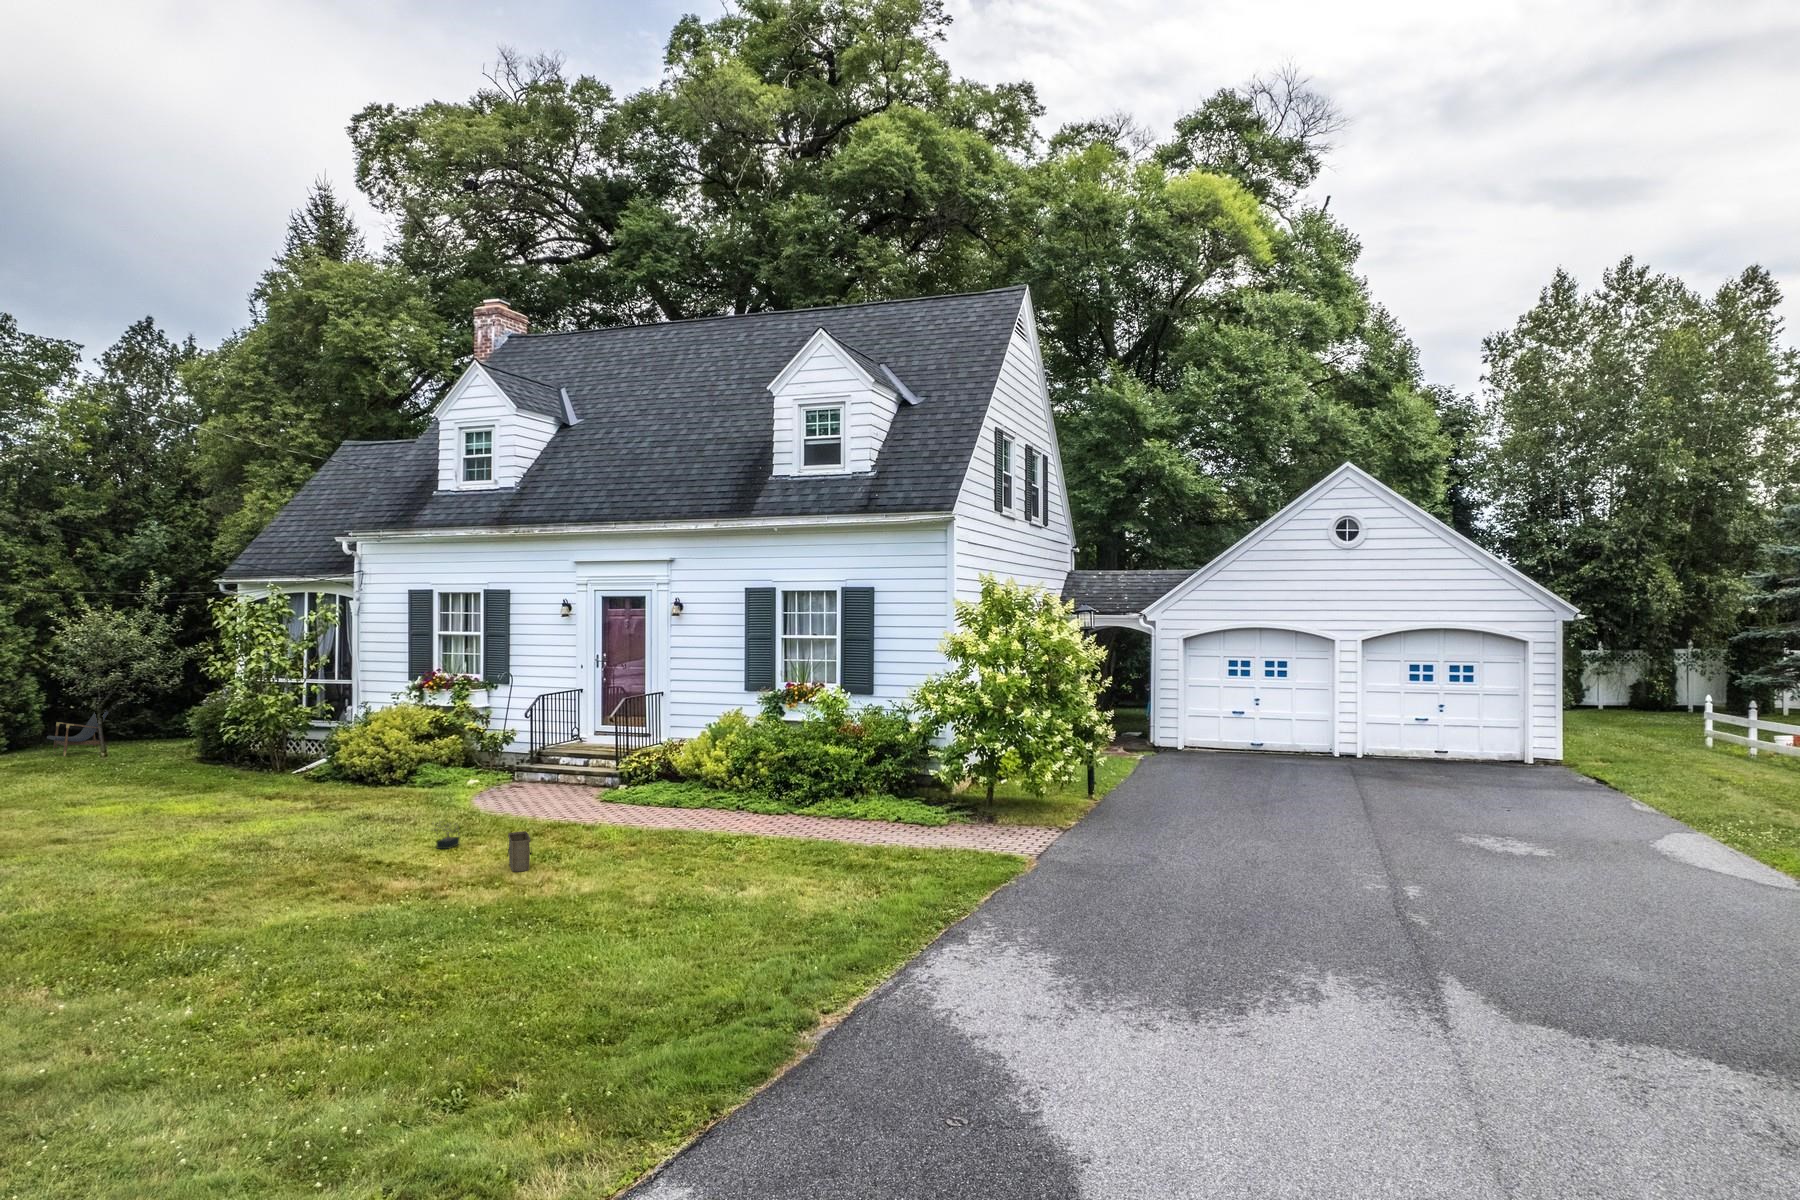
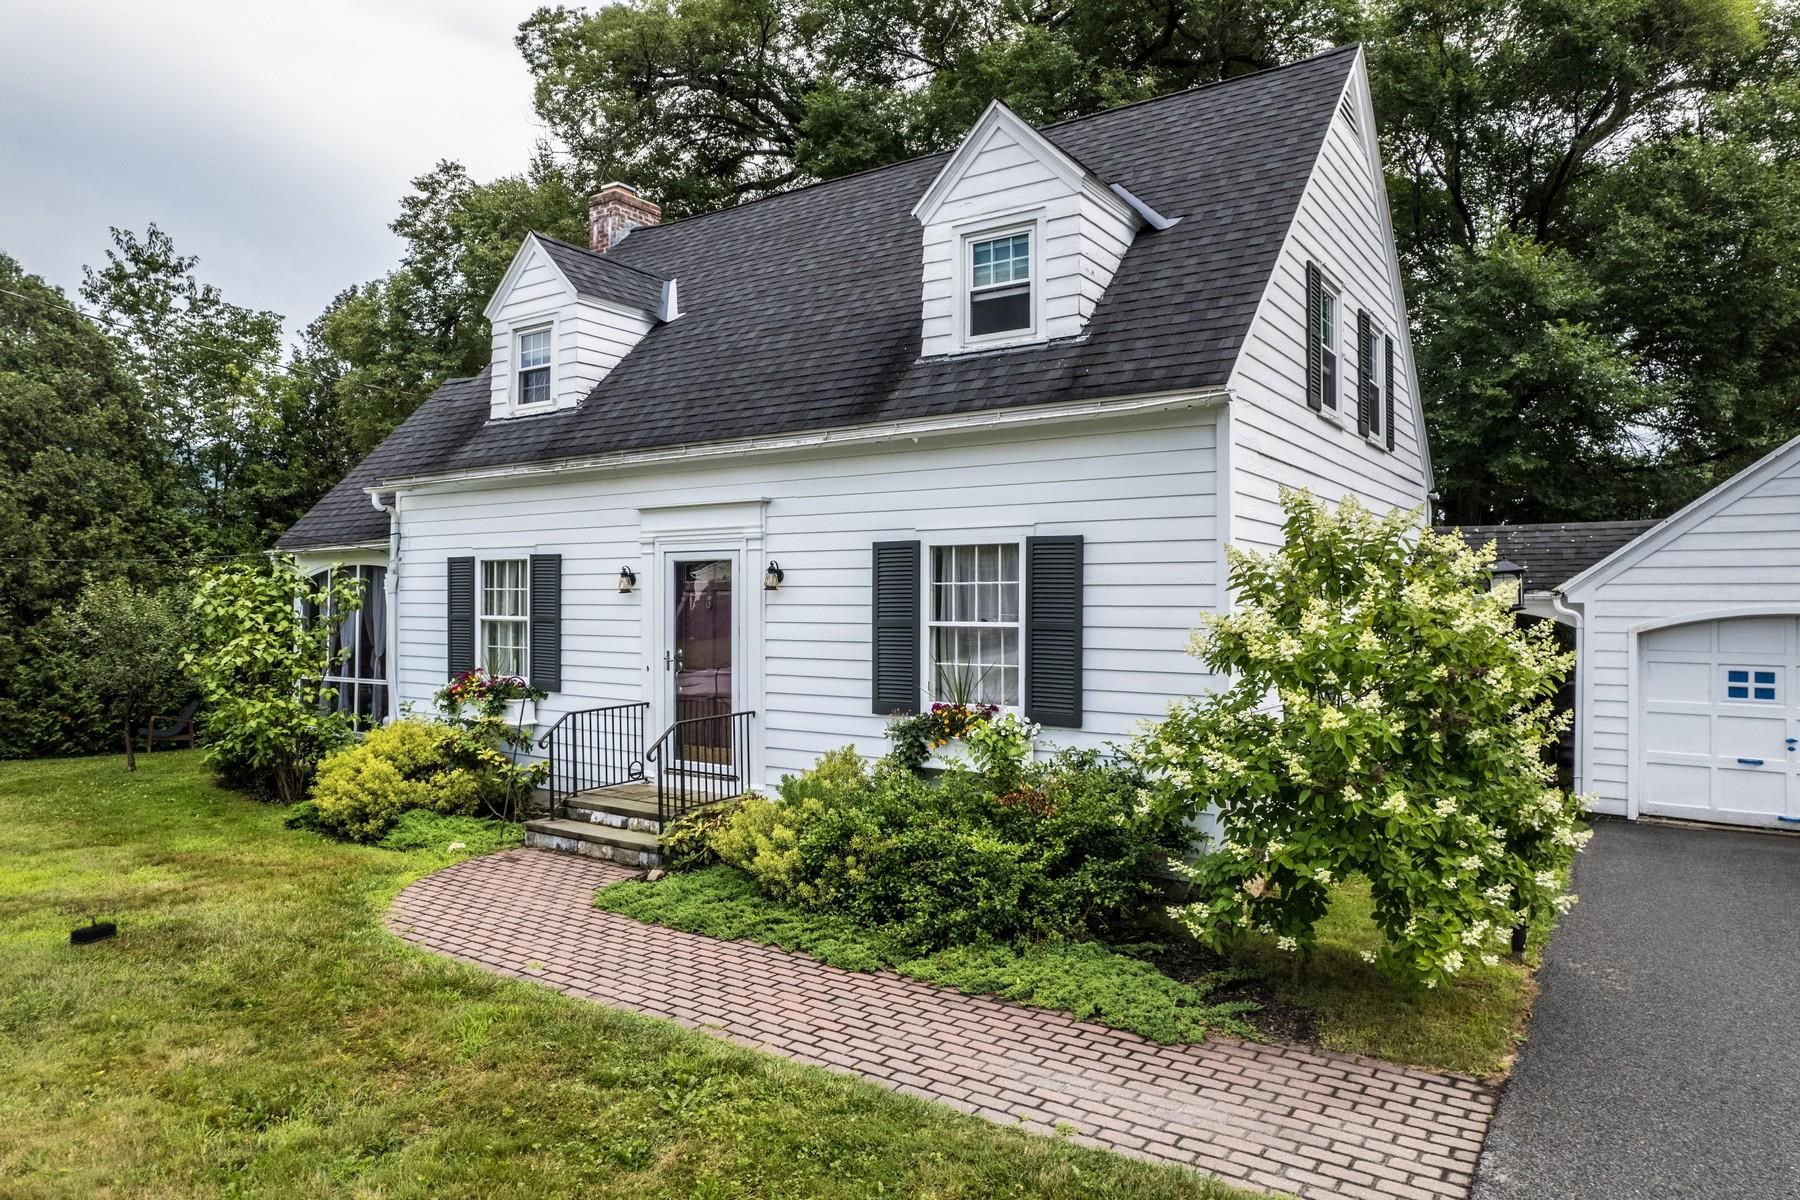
decorative plant: present [432,823,459,849] -> present [60,900,120,944]
basket: present [507,831,532,872] -> none [214,1016,295,1123]

